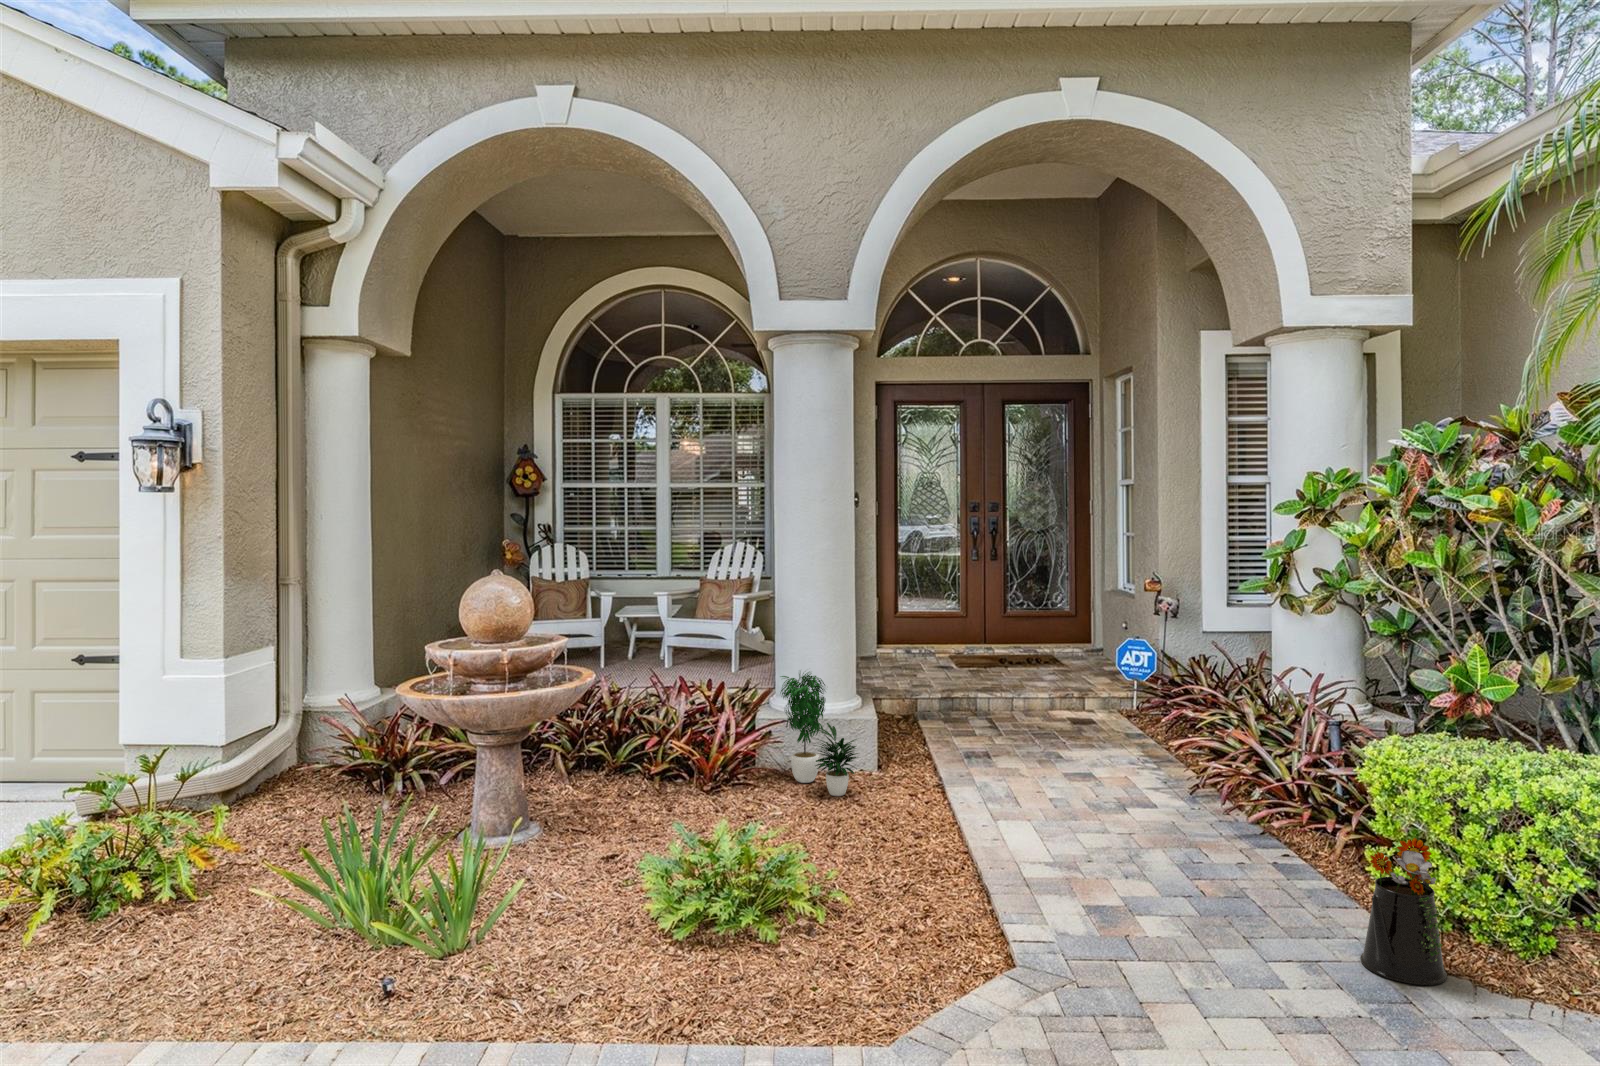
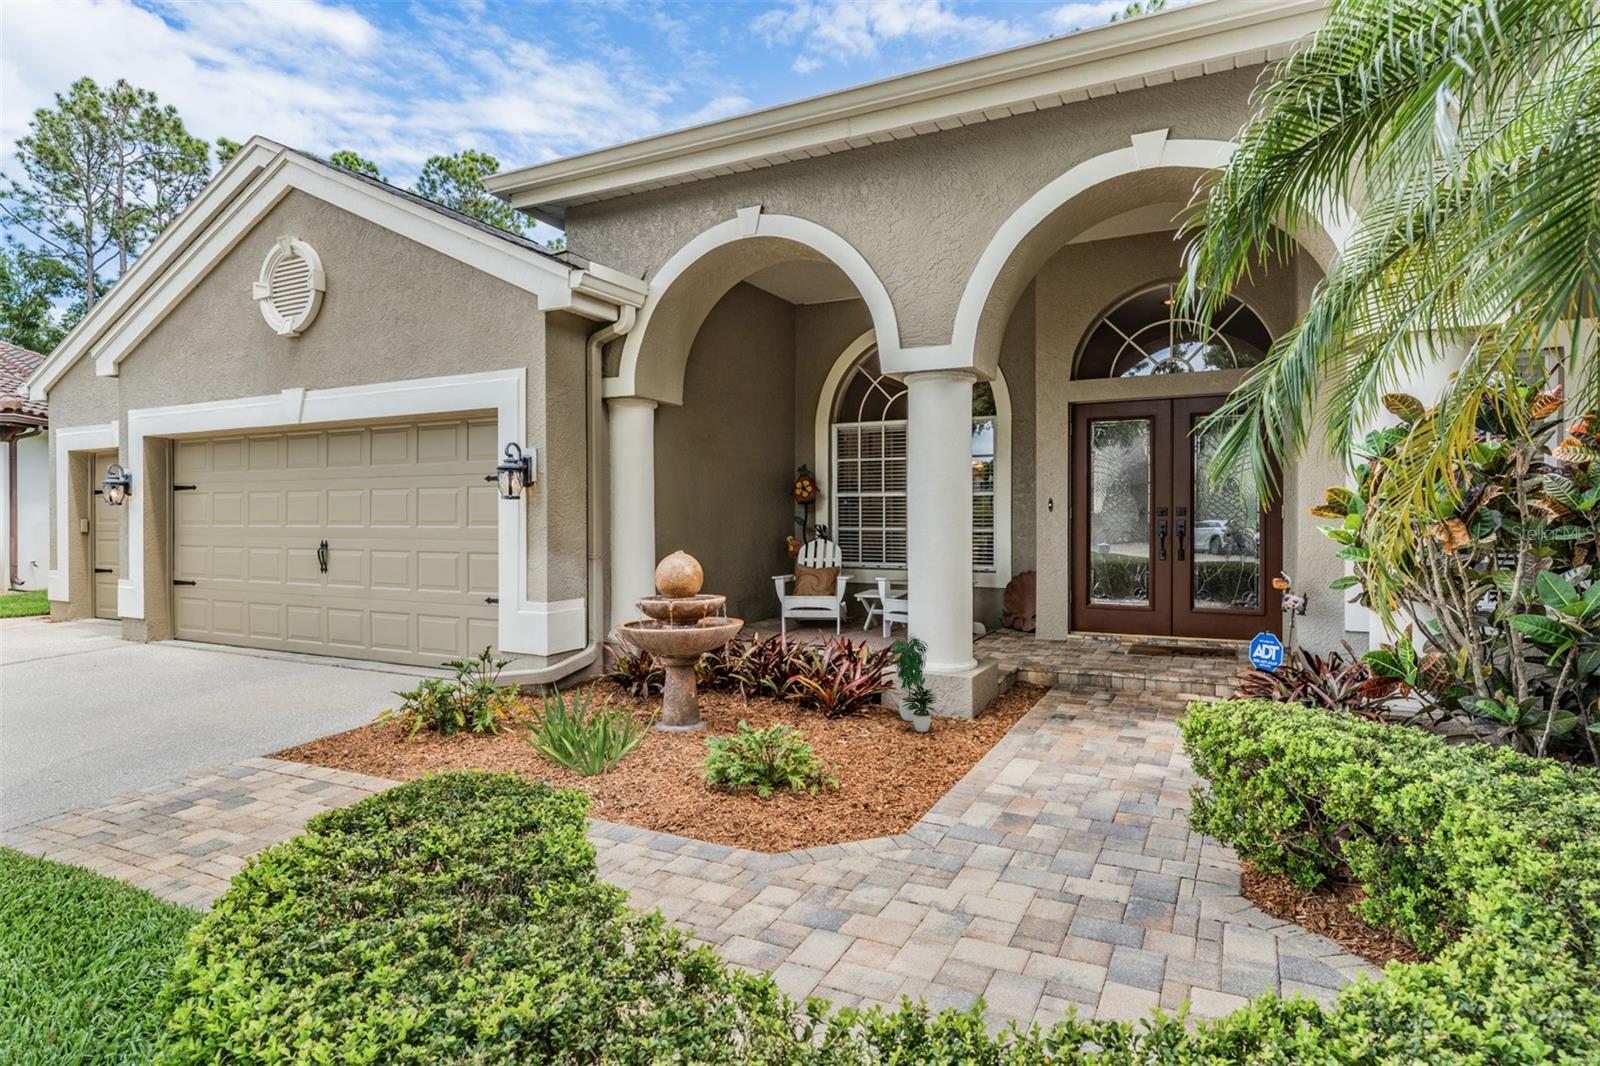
watering can: present [1360,838,1447,985] -> none [1165,787,1257,917]

